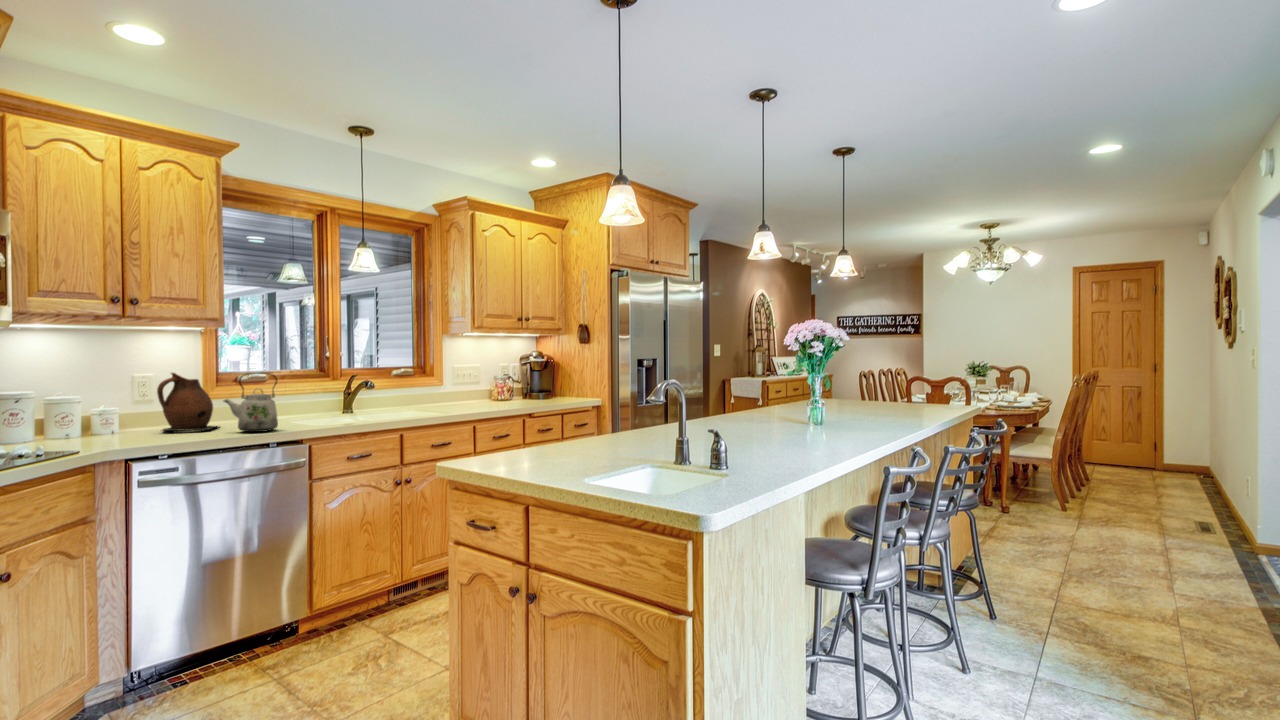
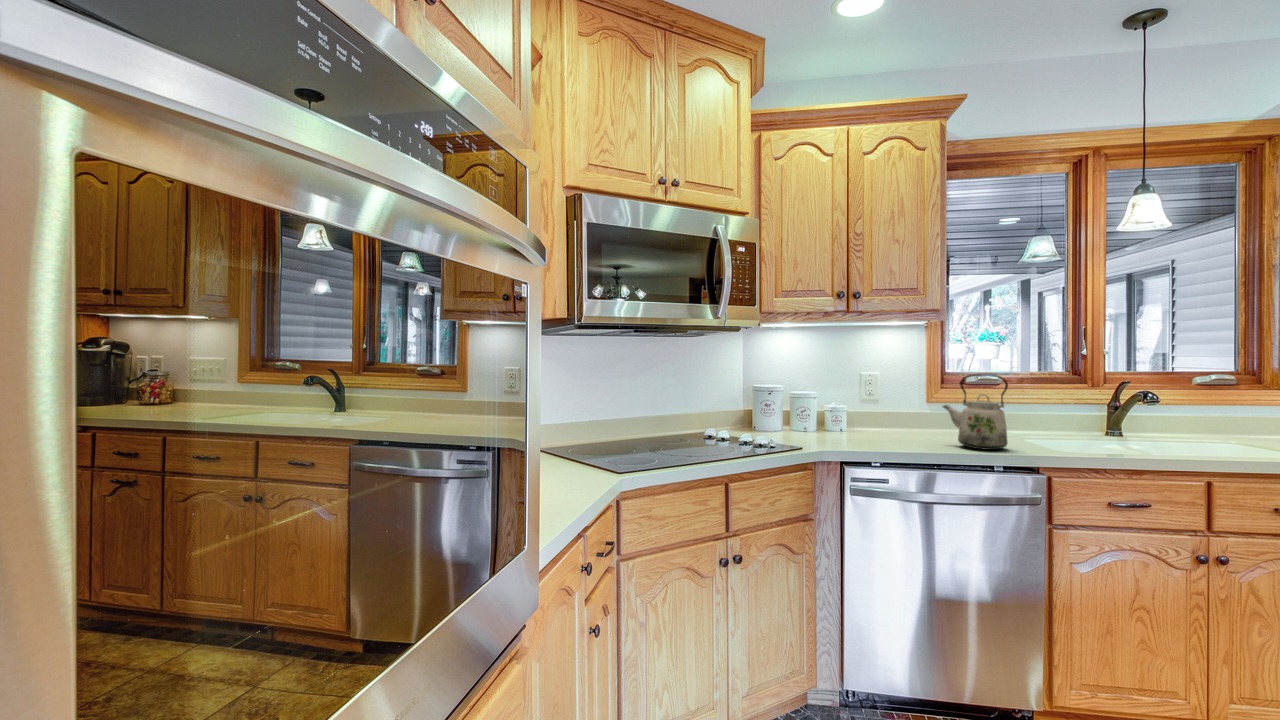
ceramic pitcher: present [157,373,220,431] -> none [880,371,943,439]

